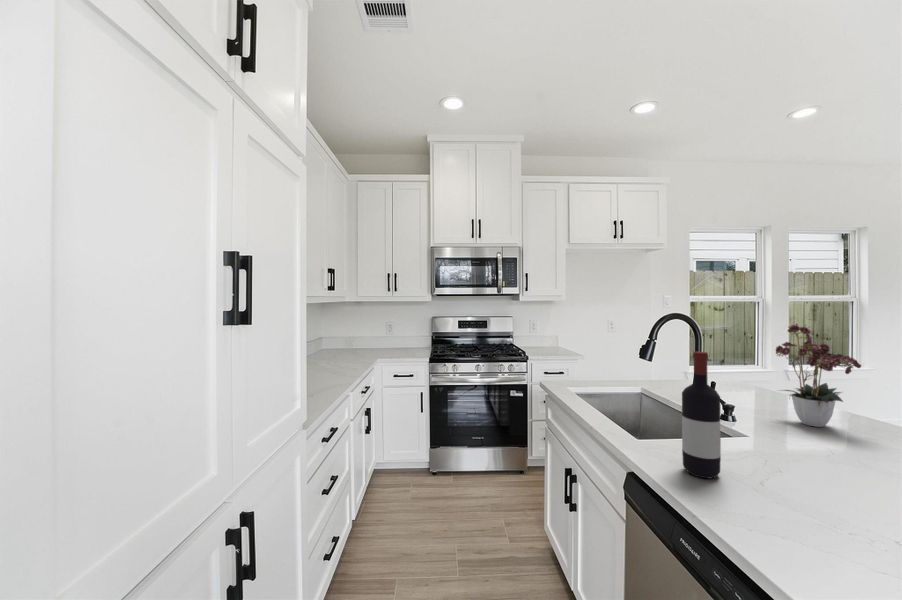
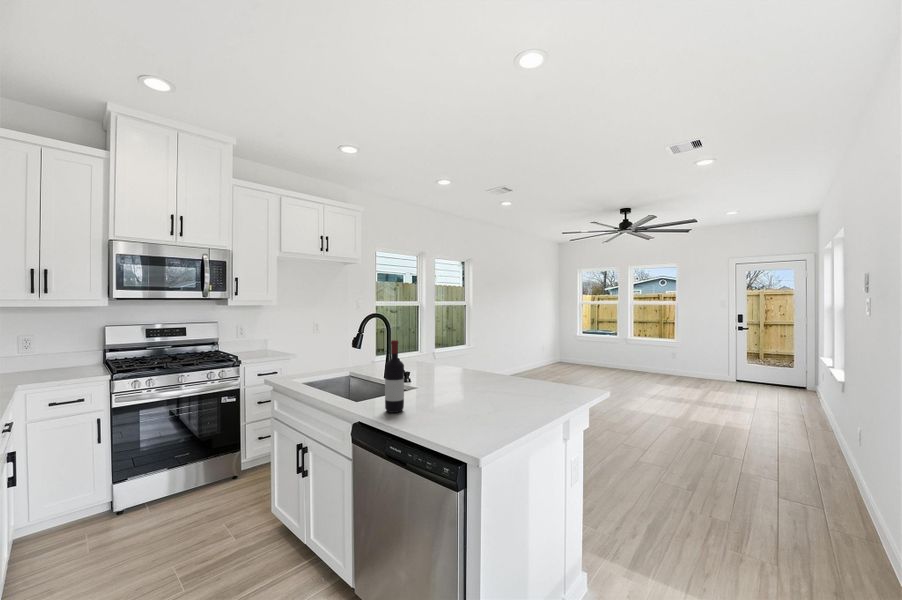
flower arrangement: present [776,325,861,427] -> none [425,319,465,380]

